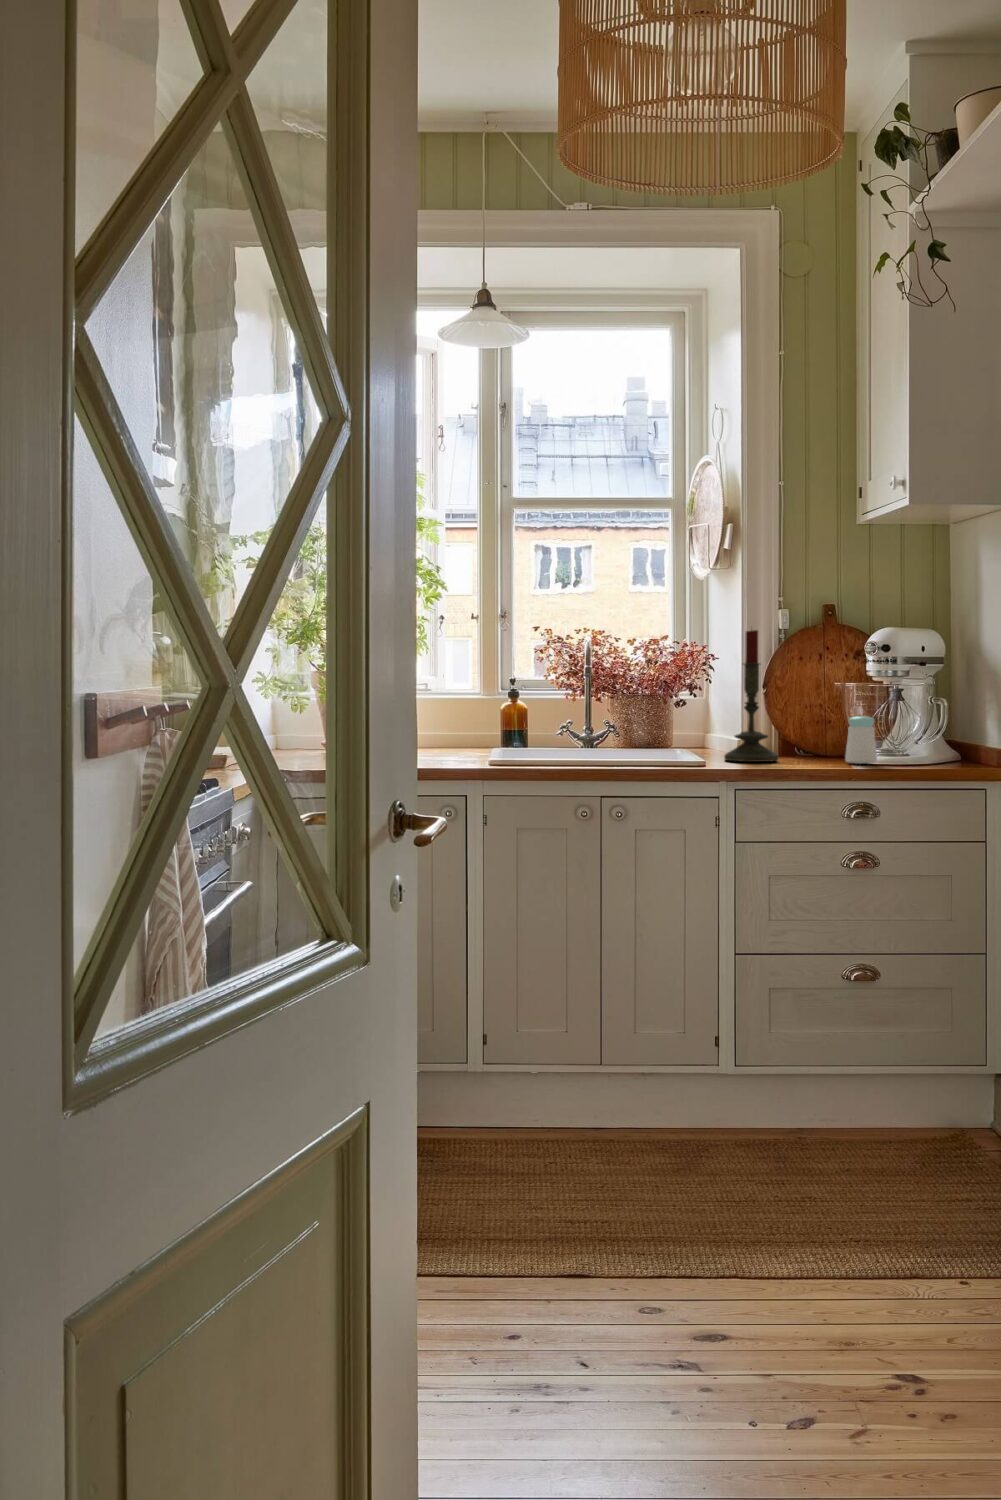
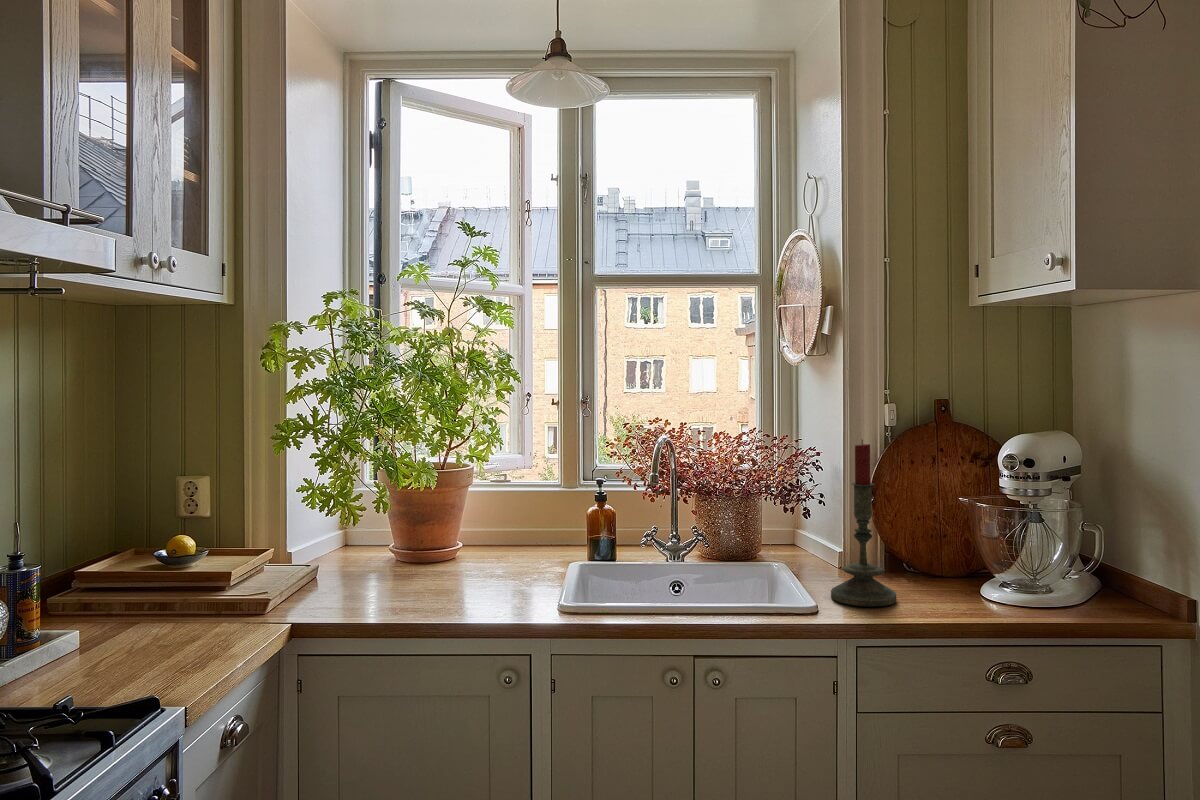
salt shaker: present [845,716,877,764] -> none [981,552,1022,613]

